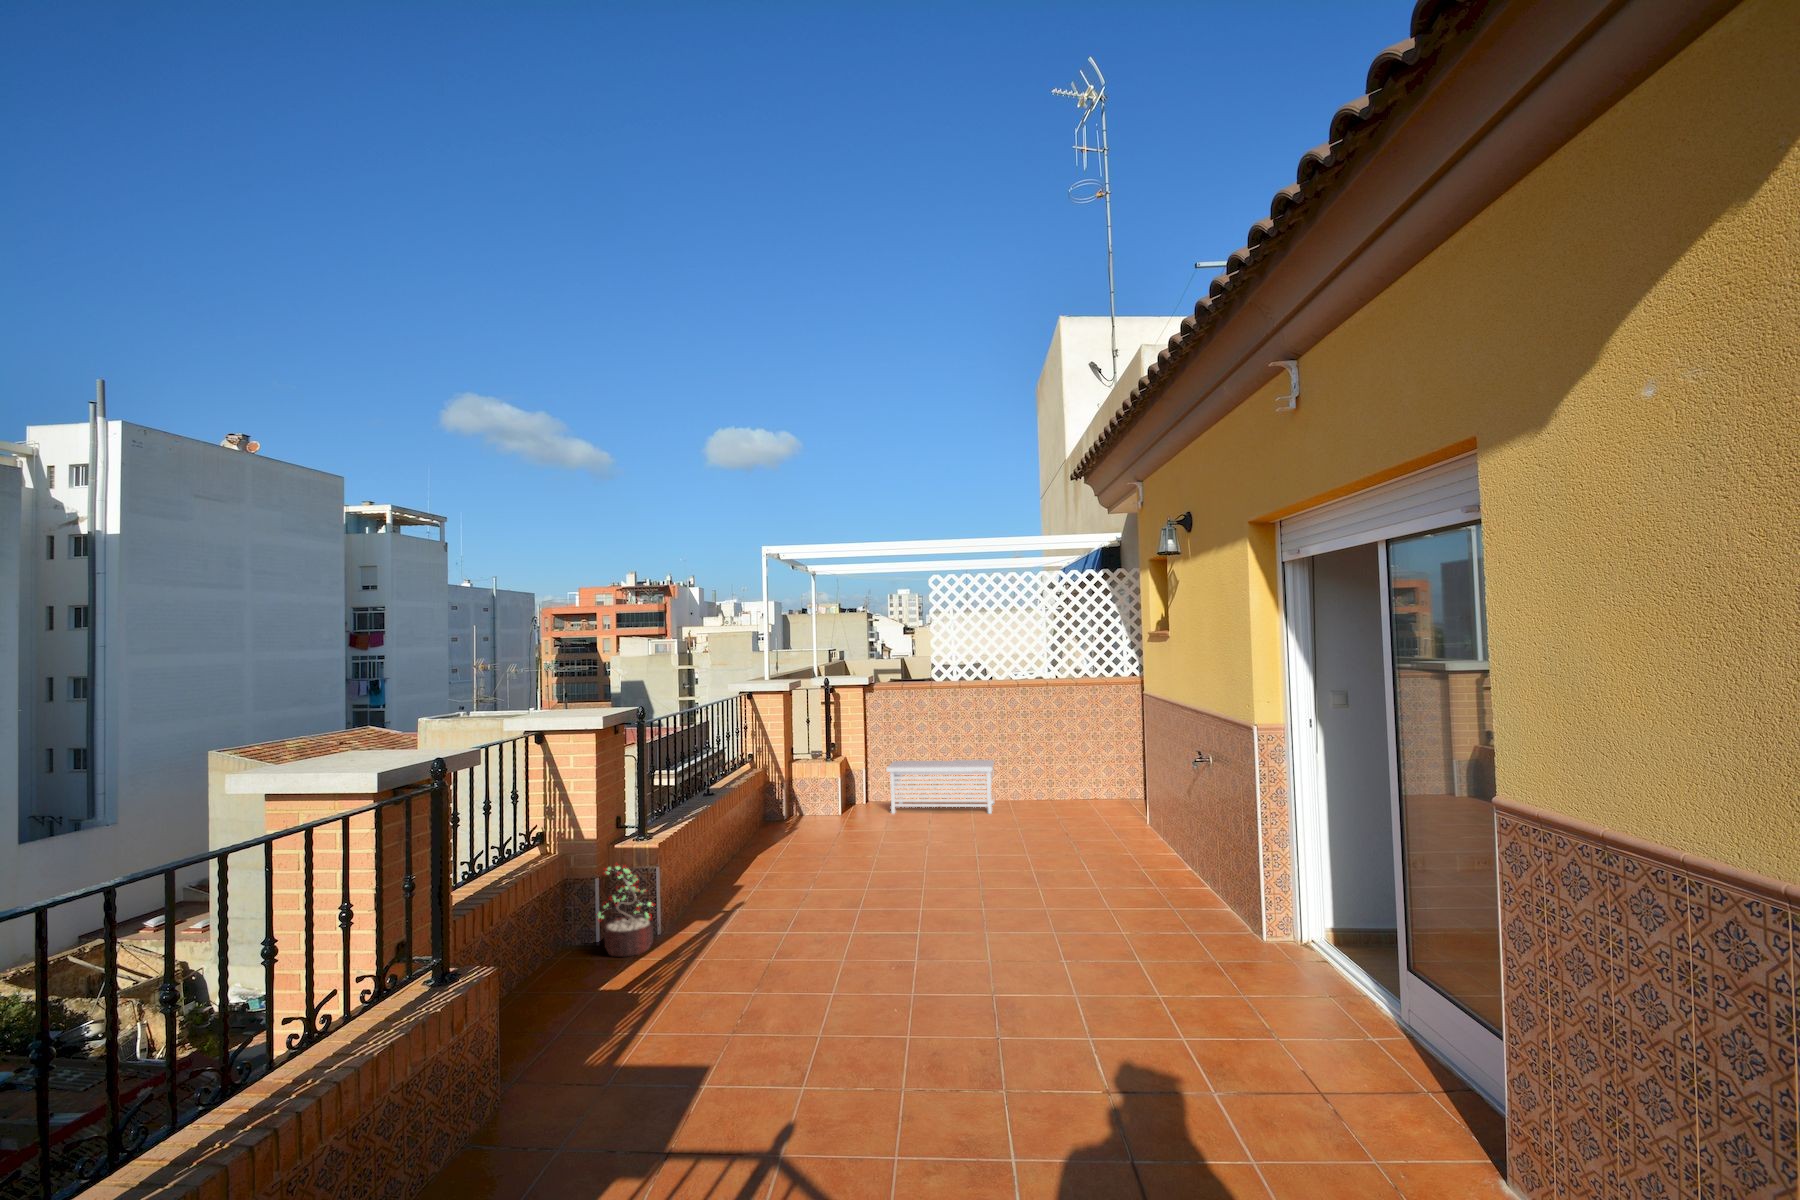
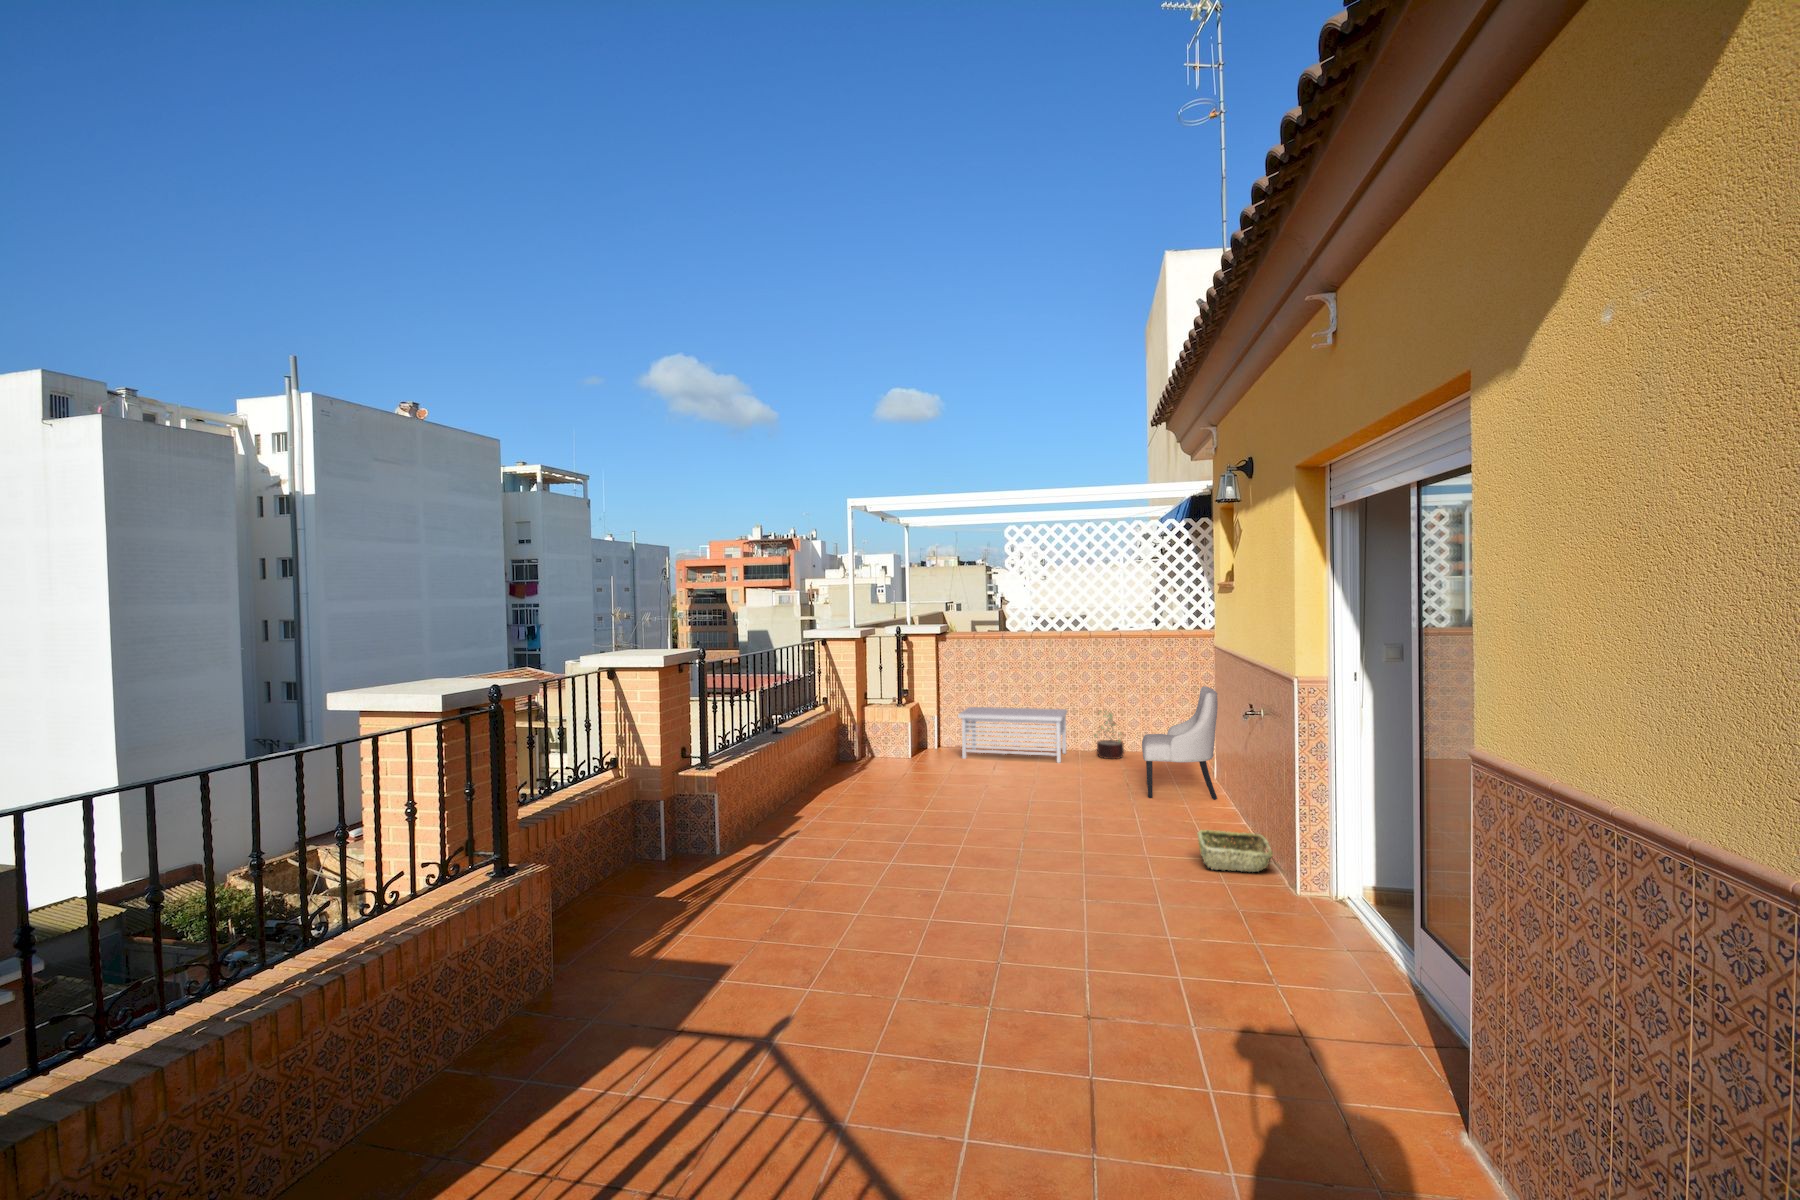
chair: none [1078,733,1155,847] -> present [1142,686,1218,800]
decorative plant: present [595,866,655,957] -> present [1094,710,1124,759]
woven basket: none [1156,879,1232,920] -> present [1197,830,1273,872]

